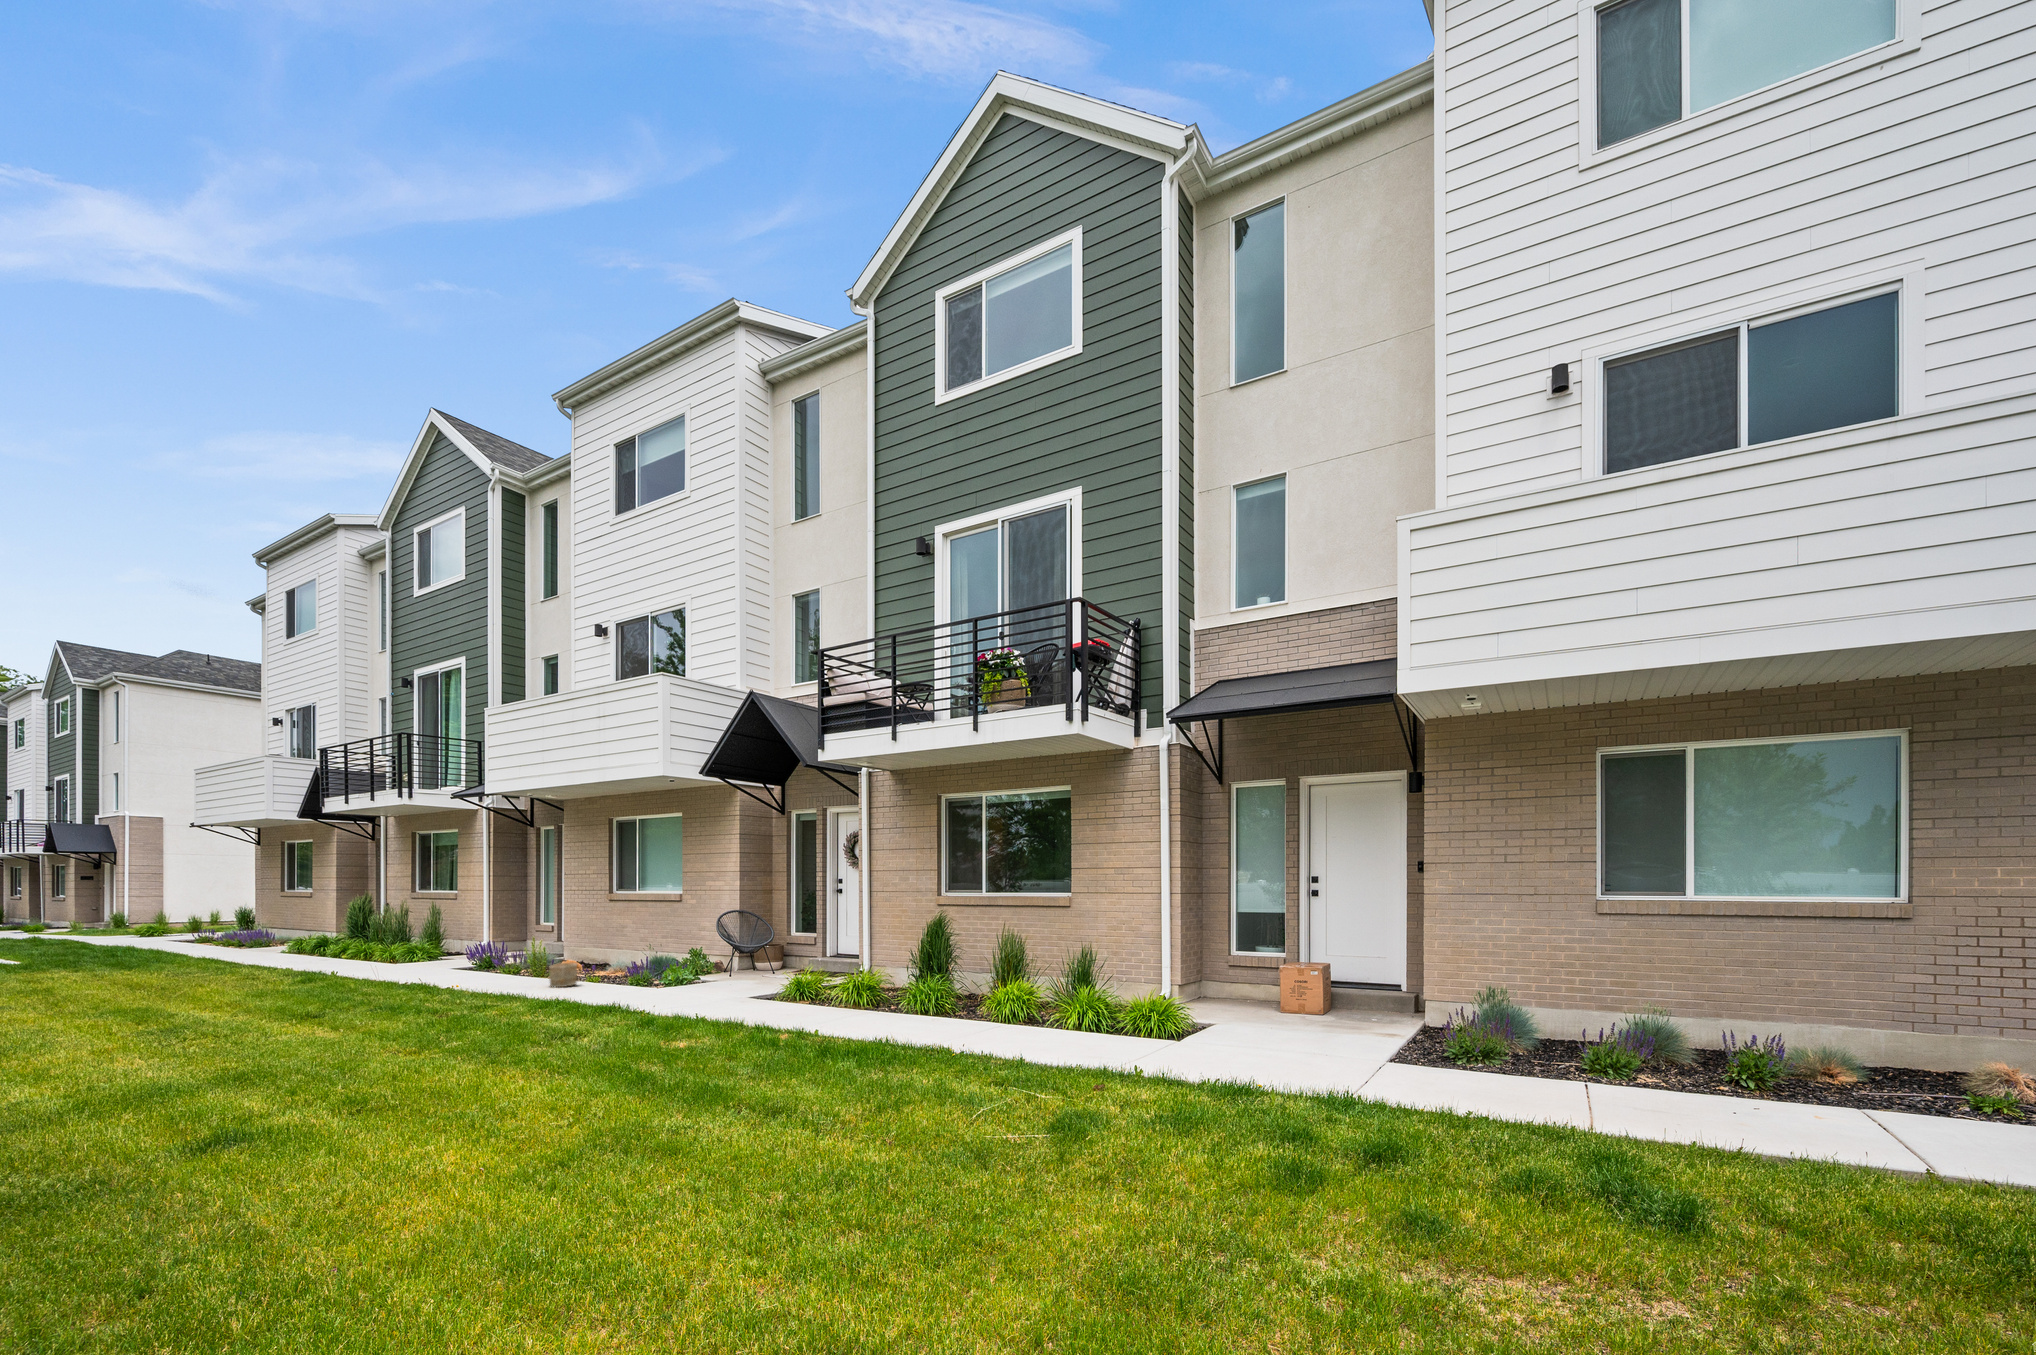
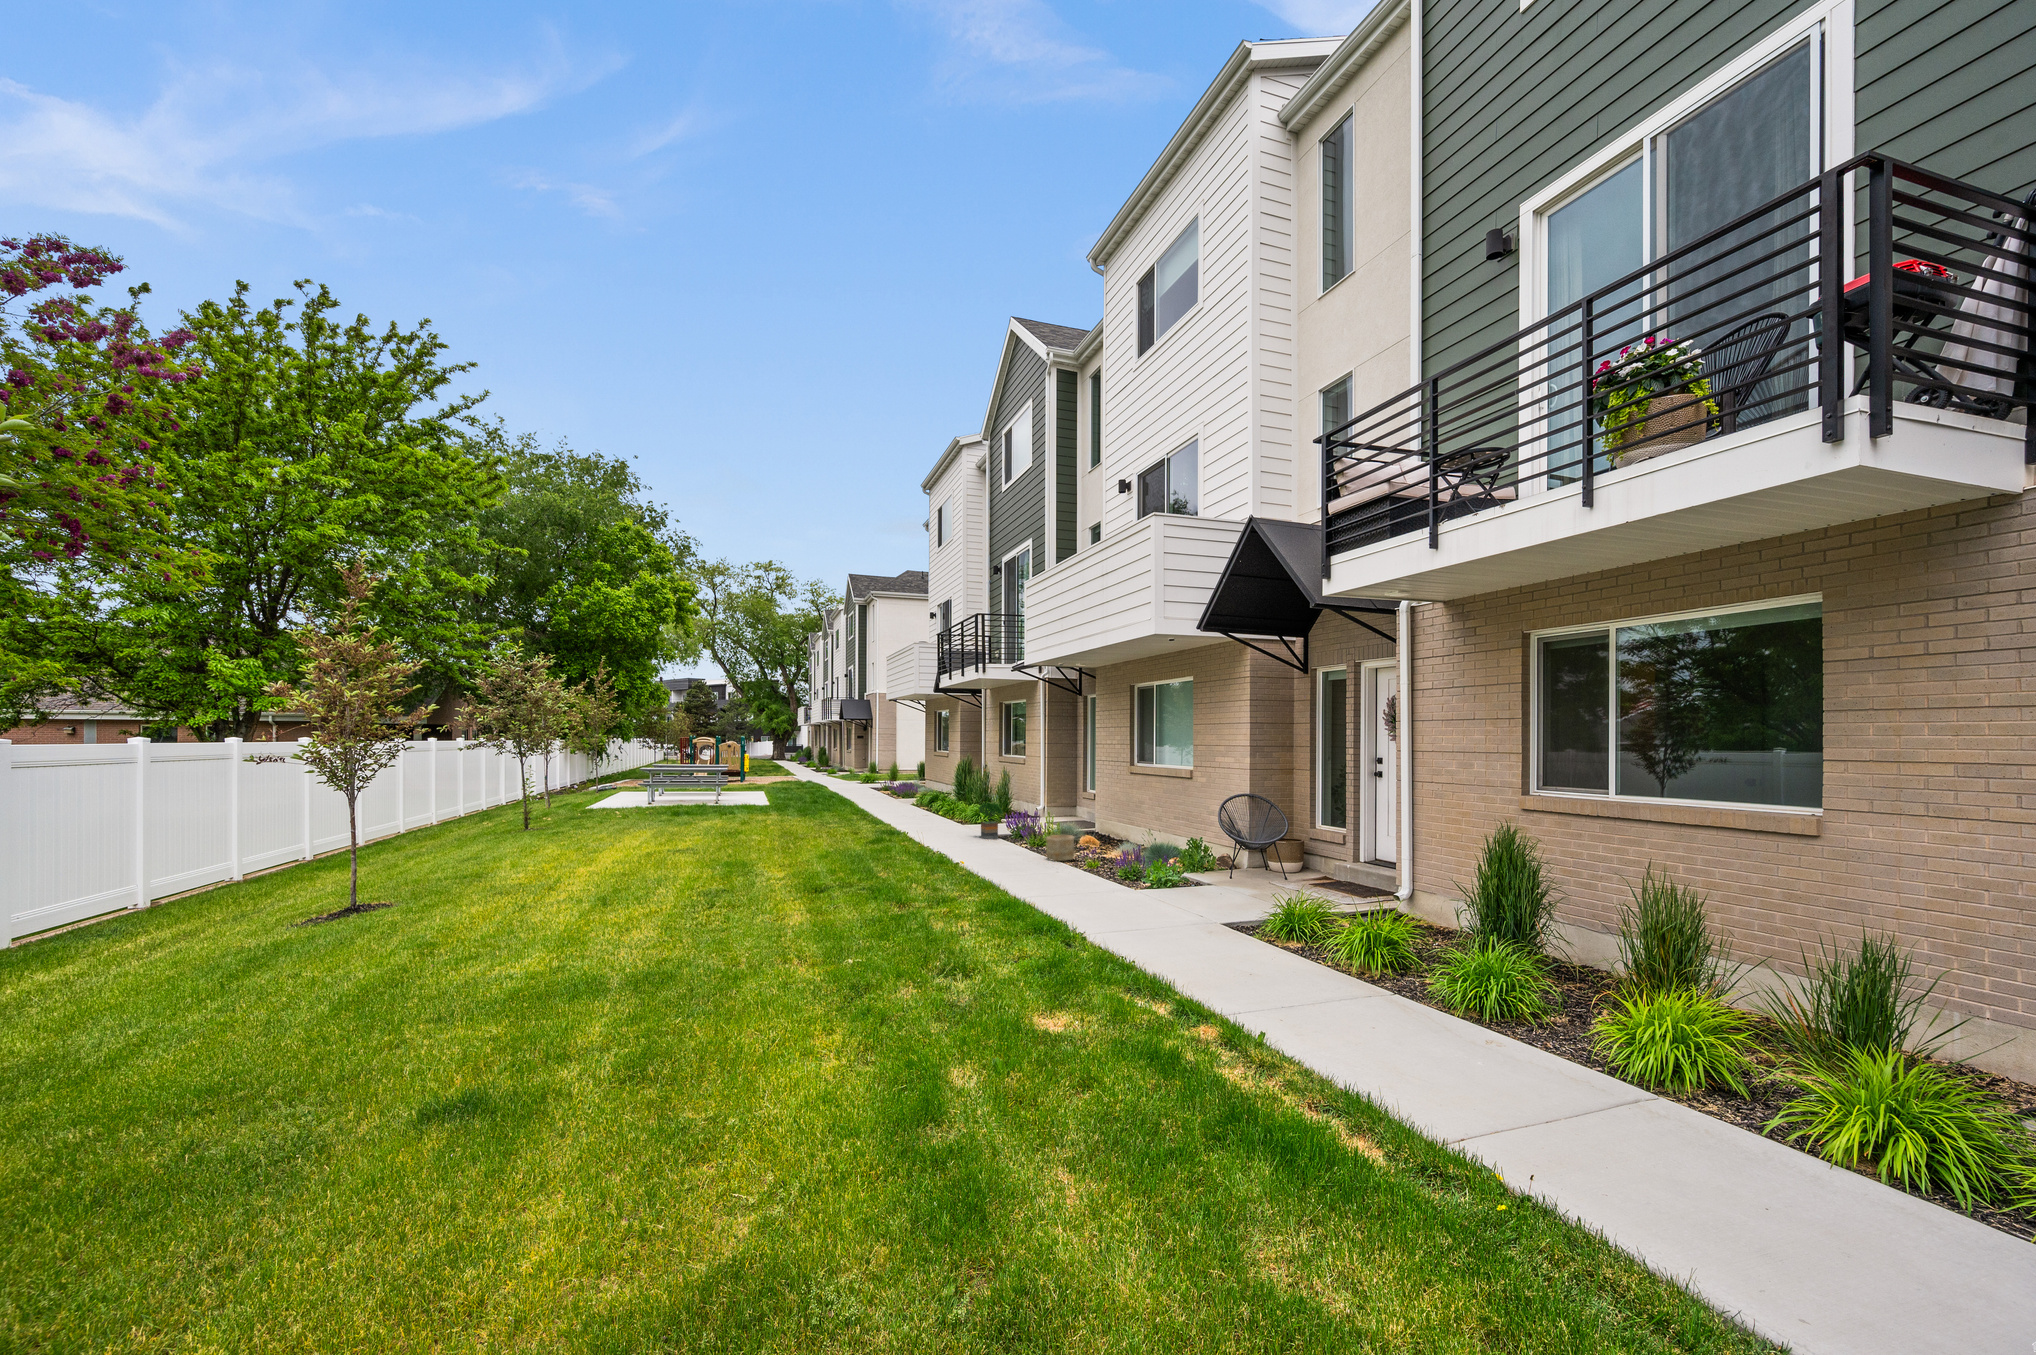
potted tree: none [449,942,480,980] -> present [978,803,1003,839]

